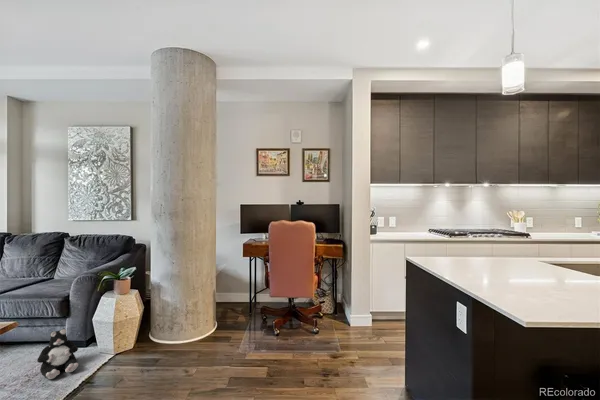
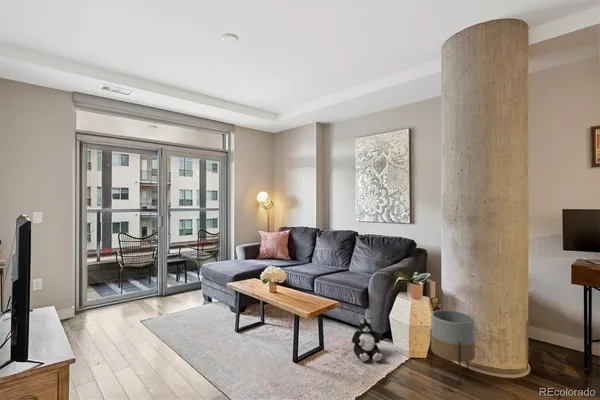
planter: none [134,298,174,364] -> present [430,310,475,384]

